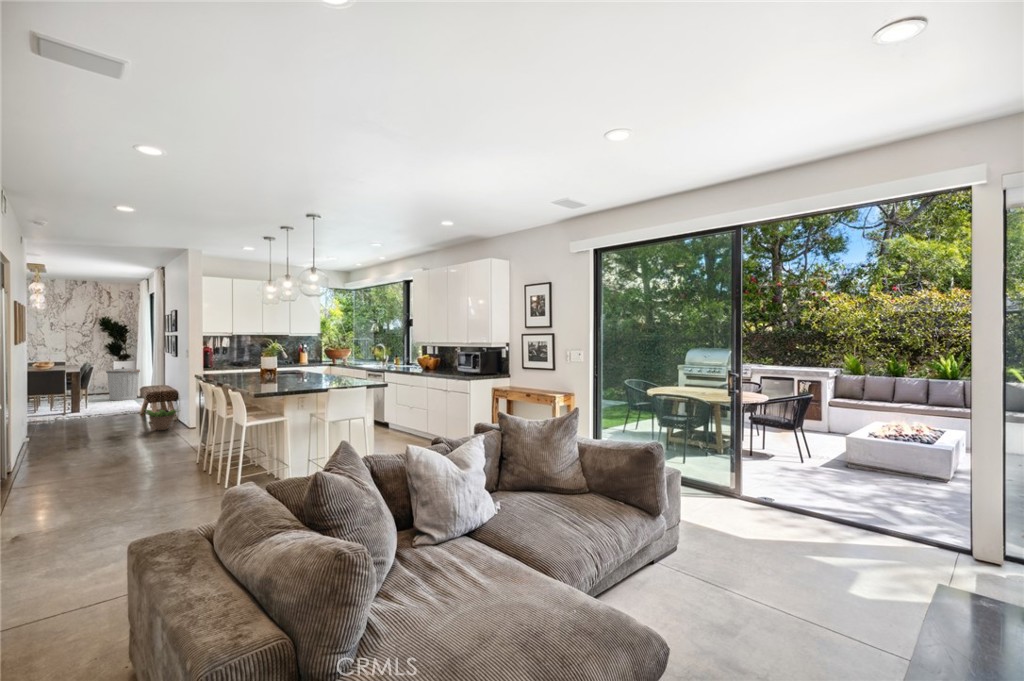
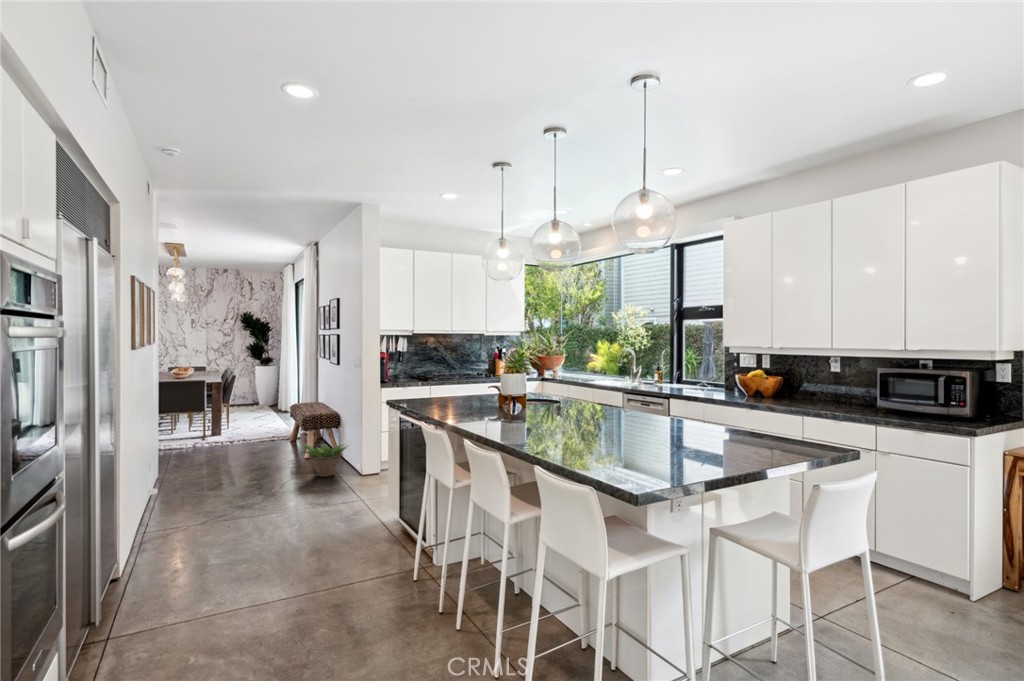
trash can: present [106,367,140,401] -> none [249,374,285,416]

